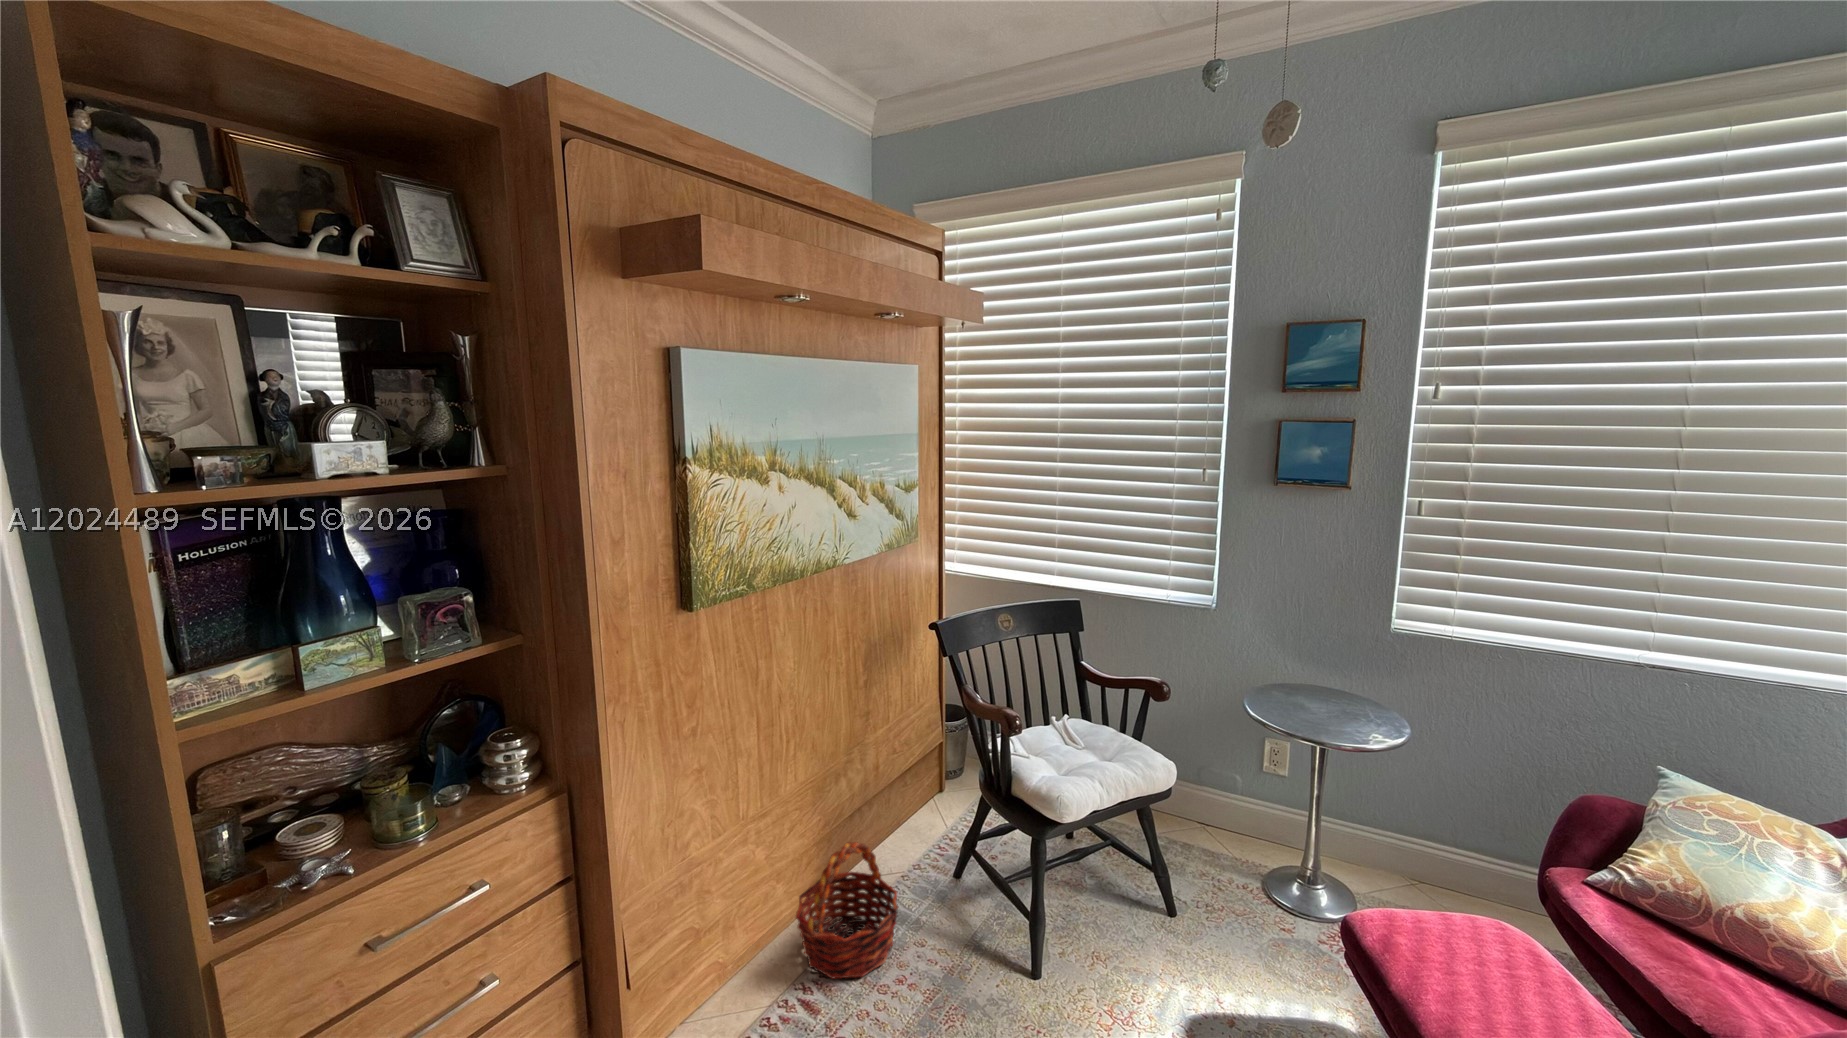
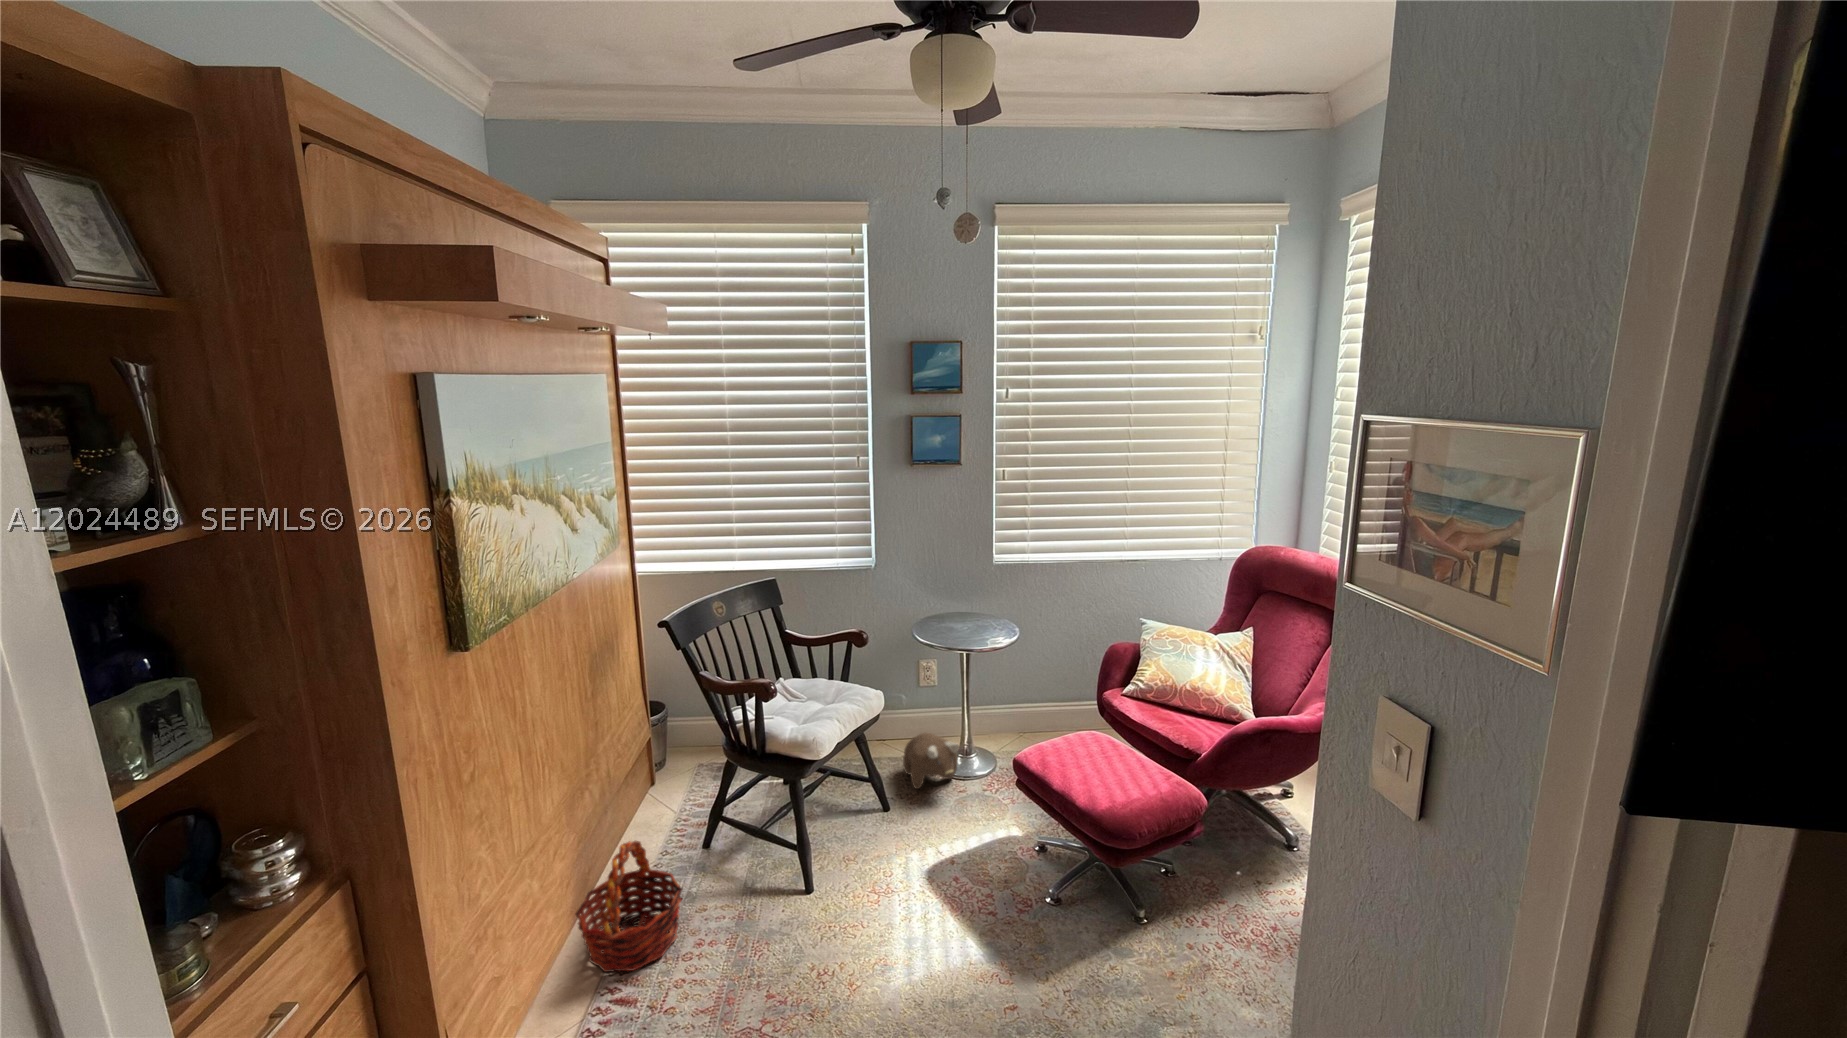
plush toy: none [1213,831,1288,905] -> present [903,733,959,789]

